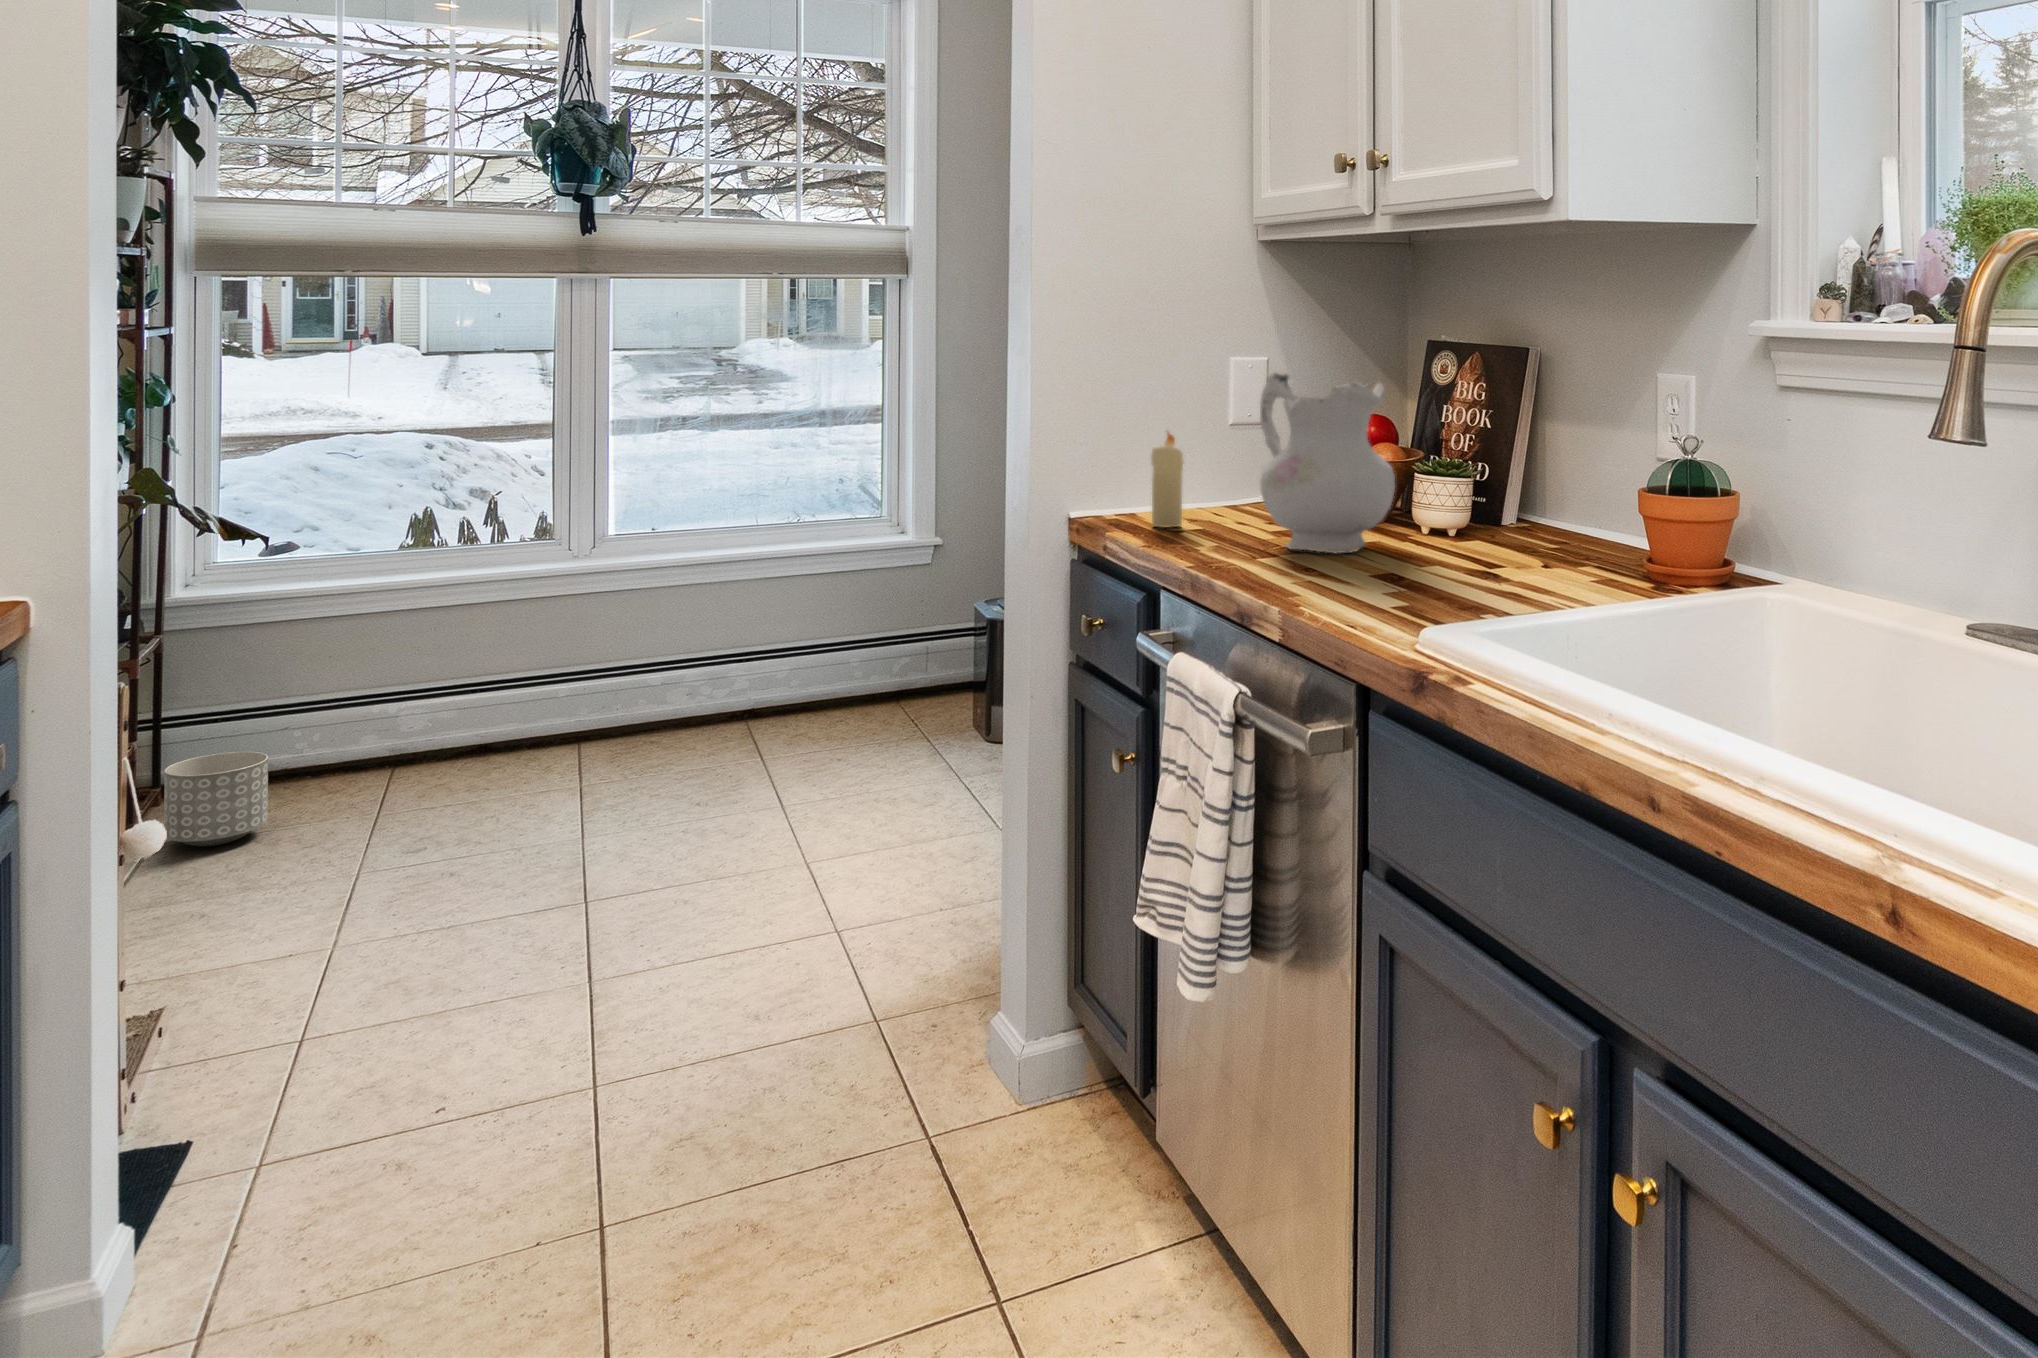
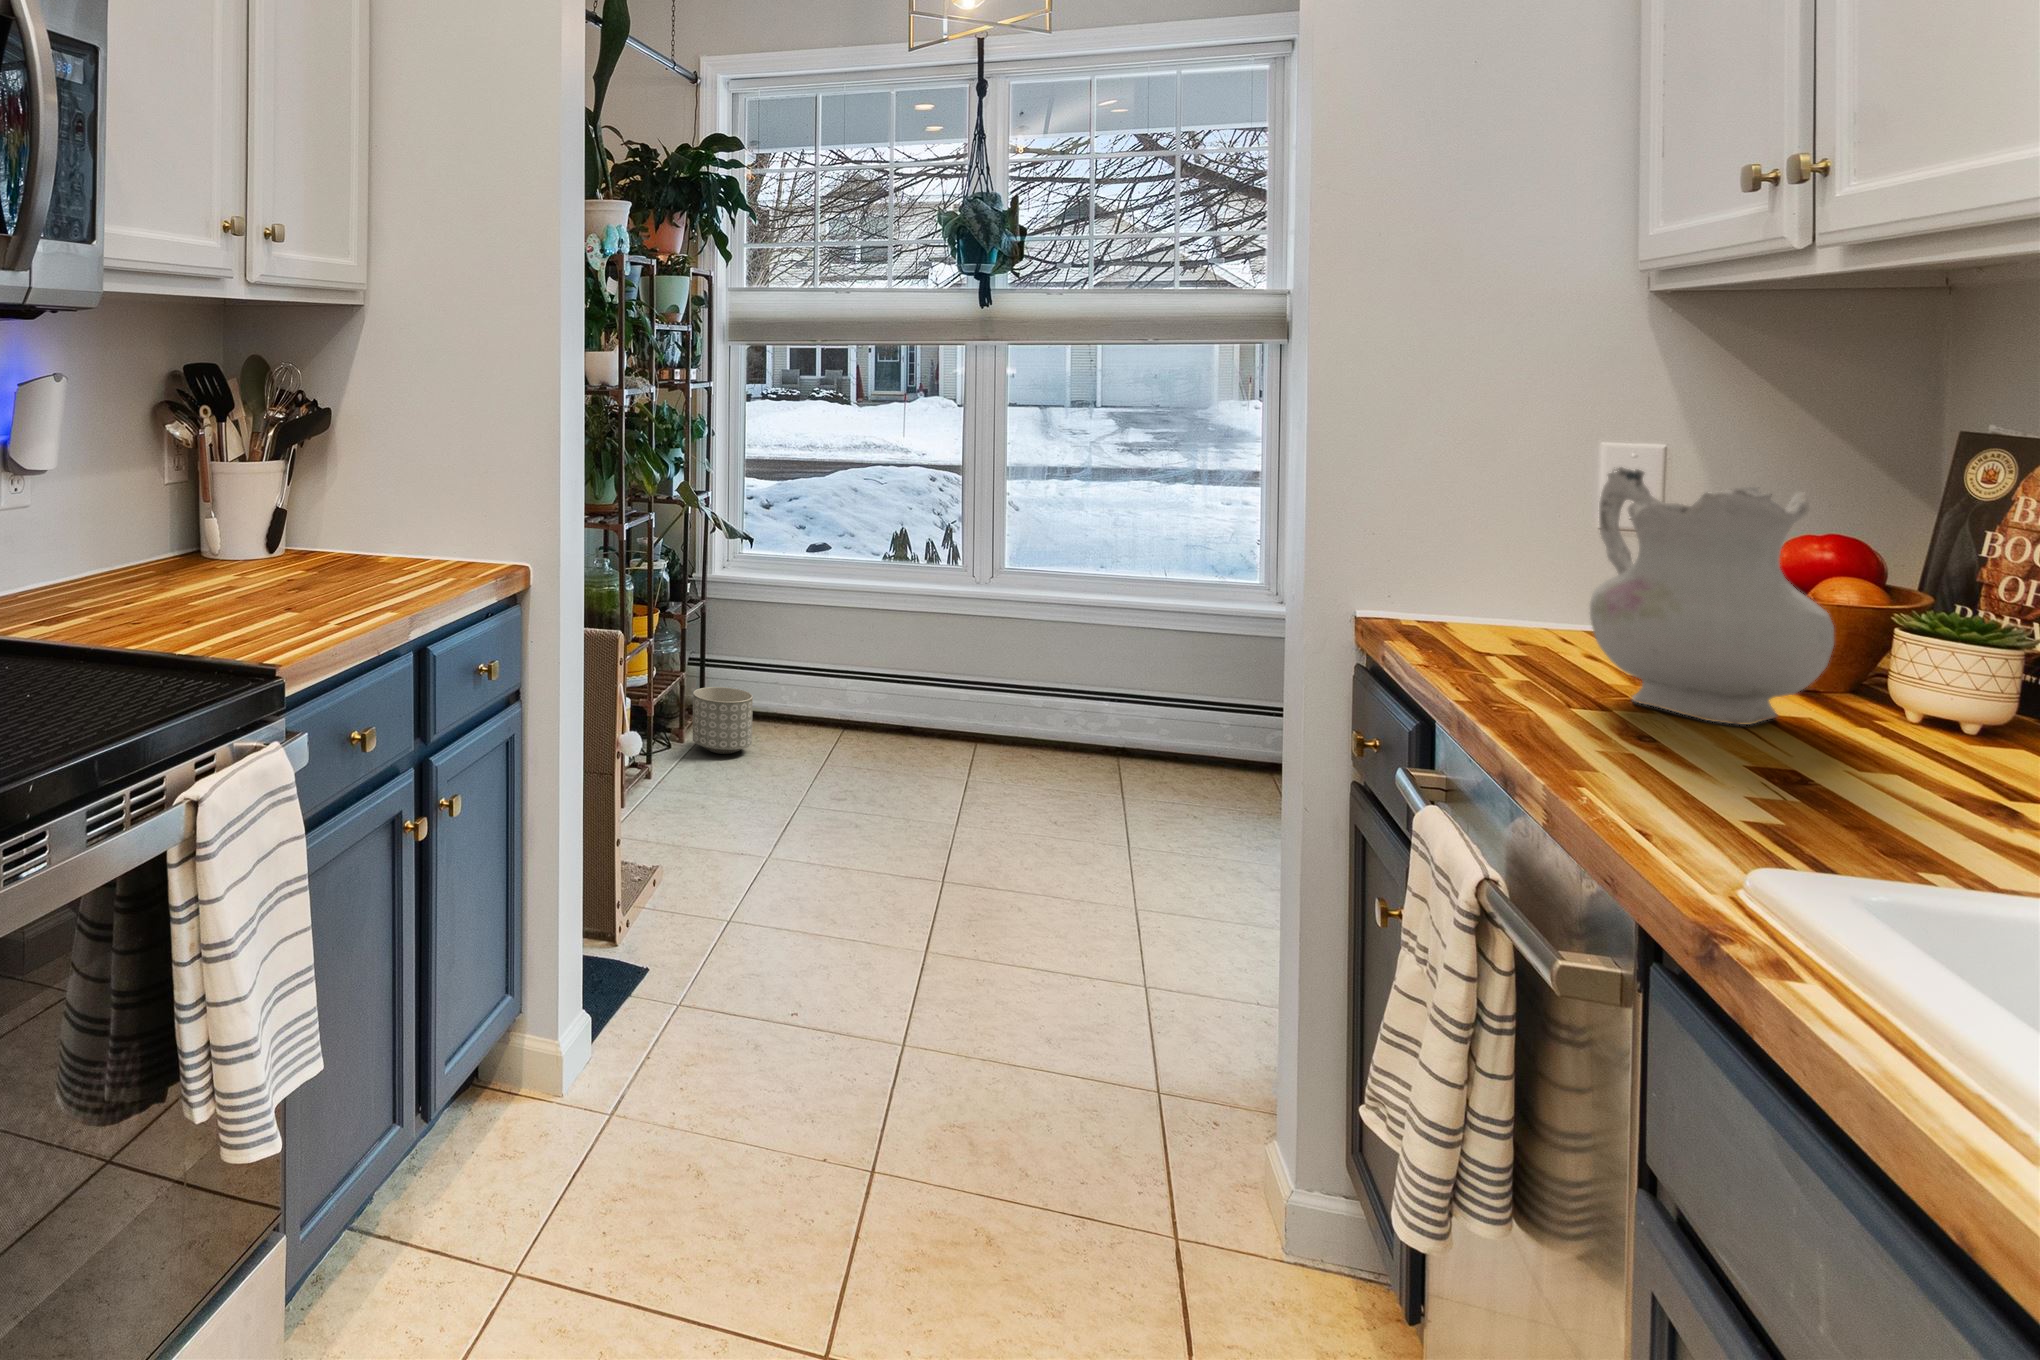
candle: present [1151,431,1184,527] -> none [1451,526,1499,645]

